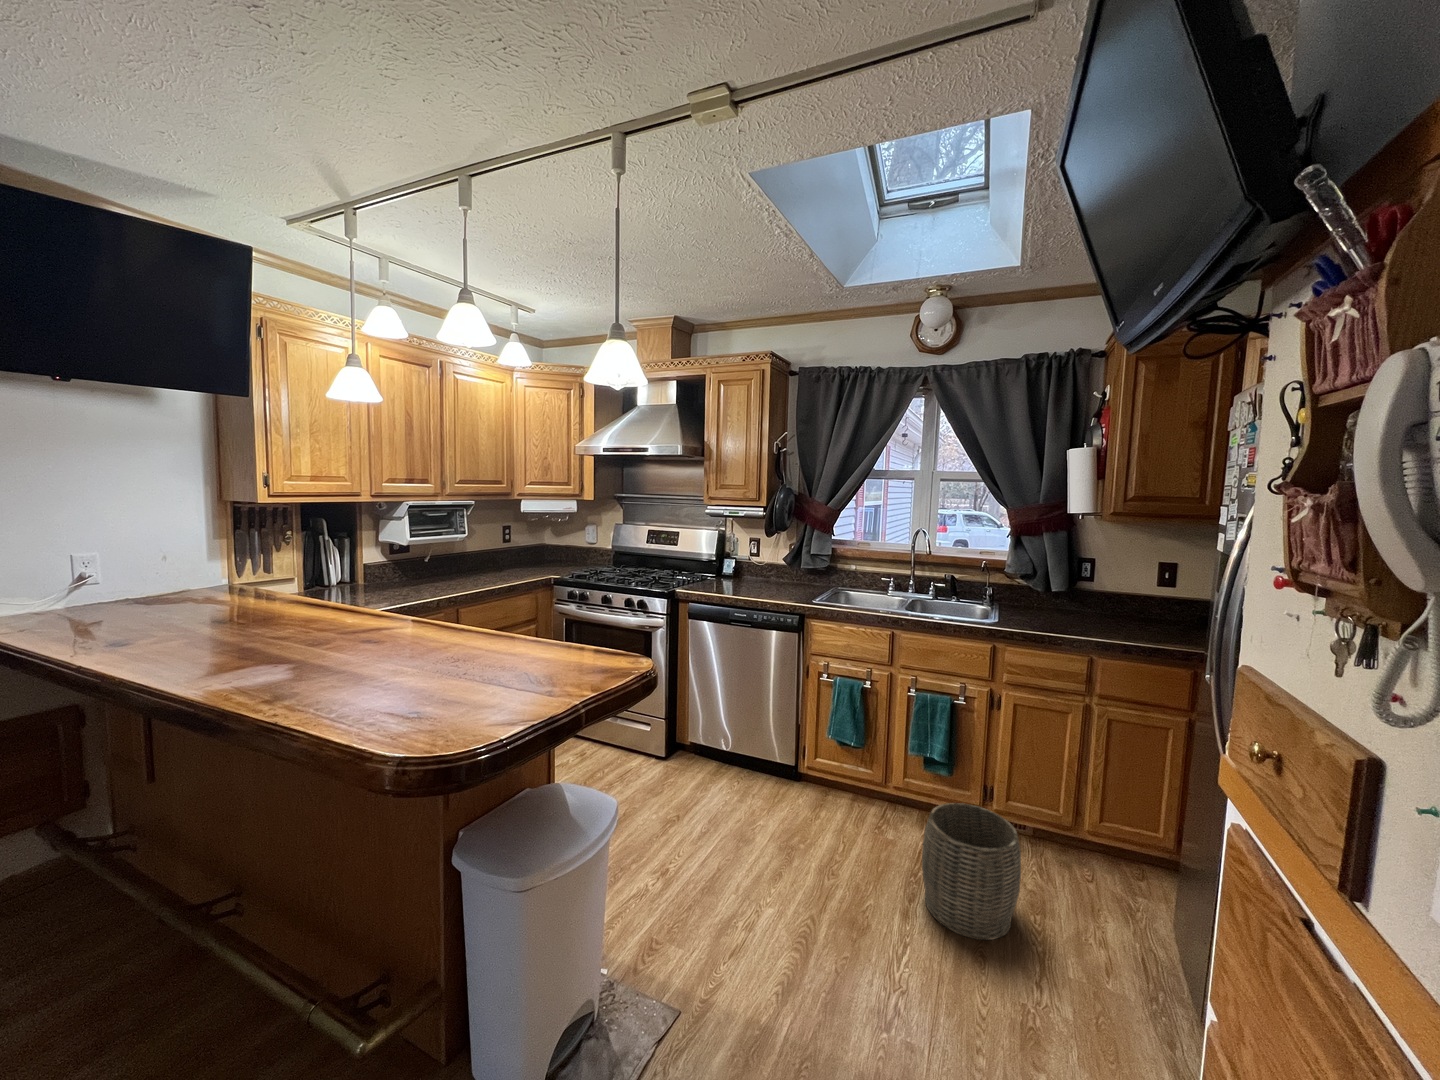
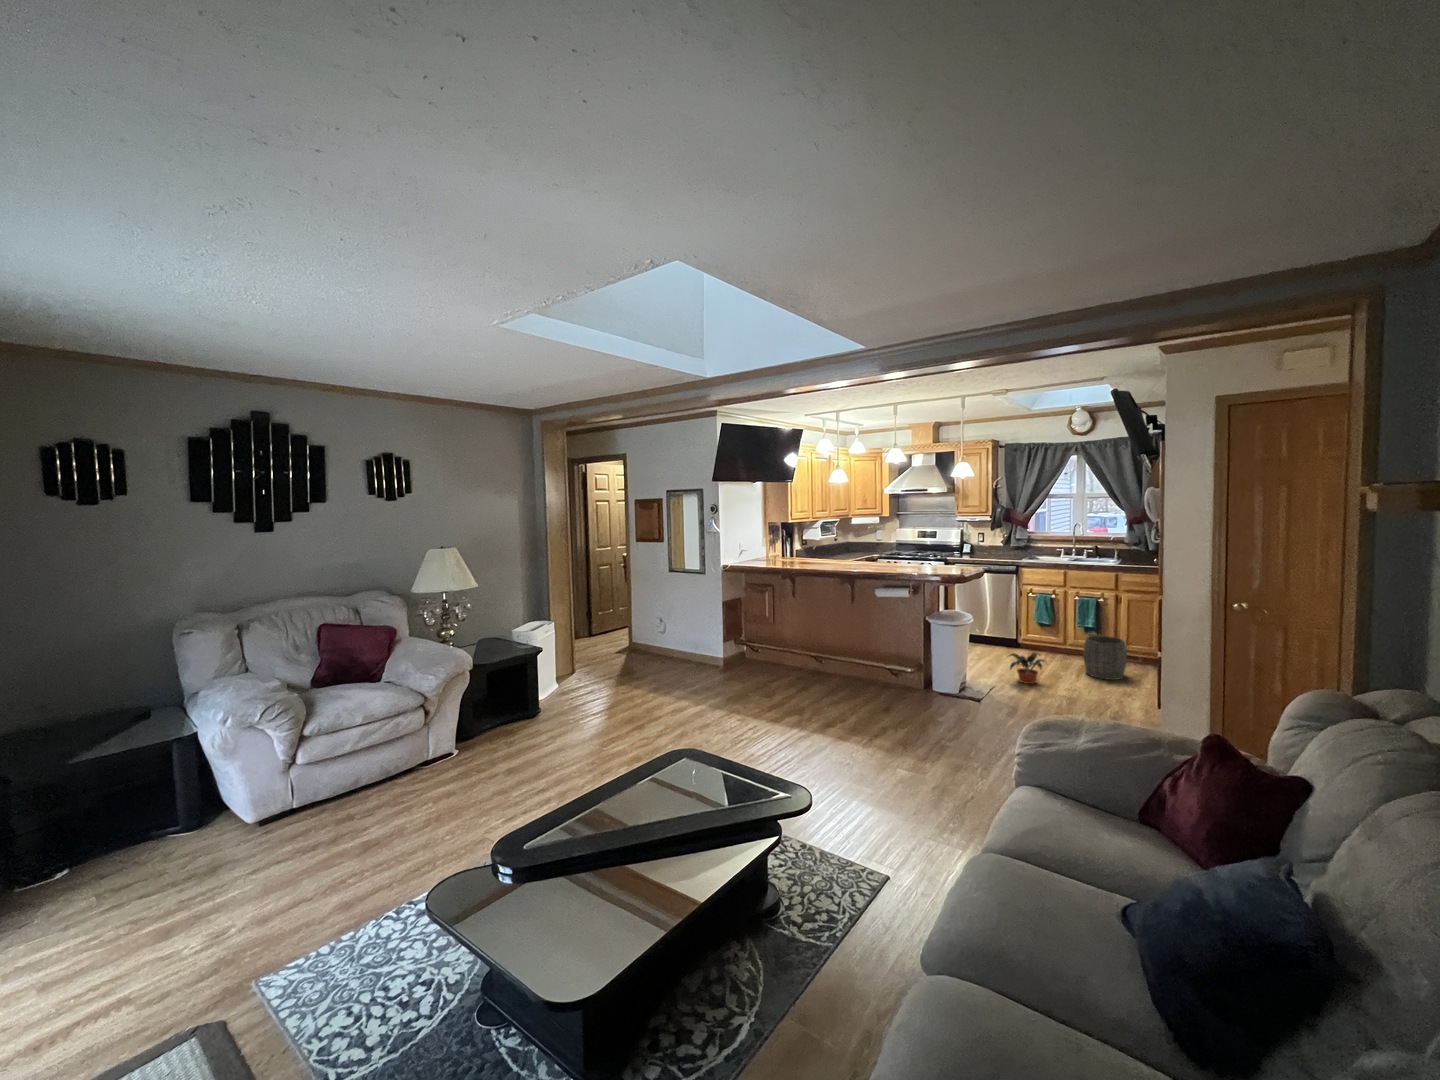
potted plant: none [730,879,831,987] -> present [1010,653,1044,684]

